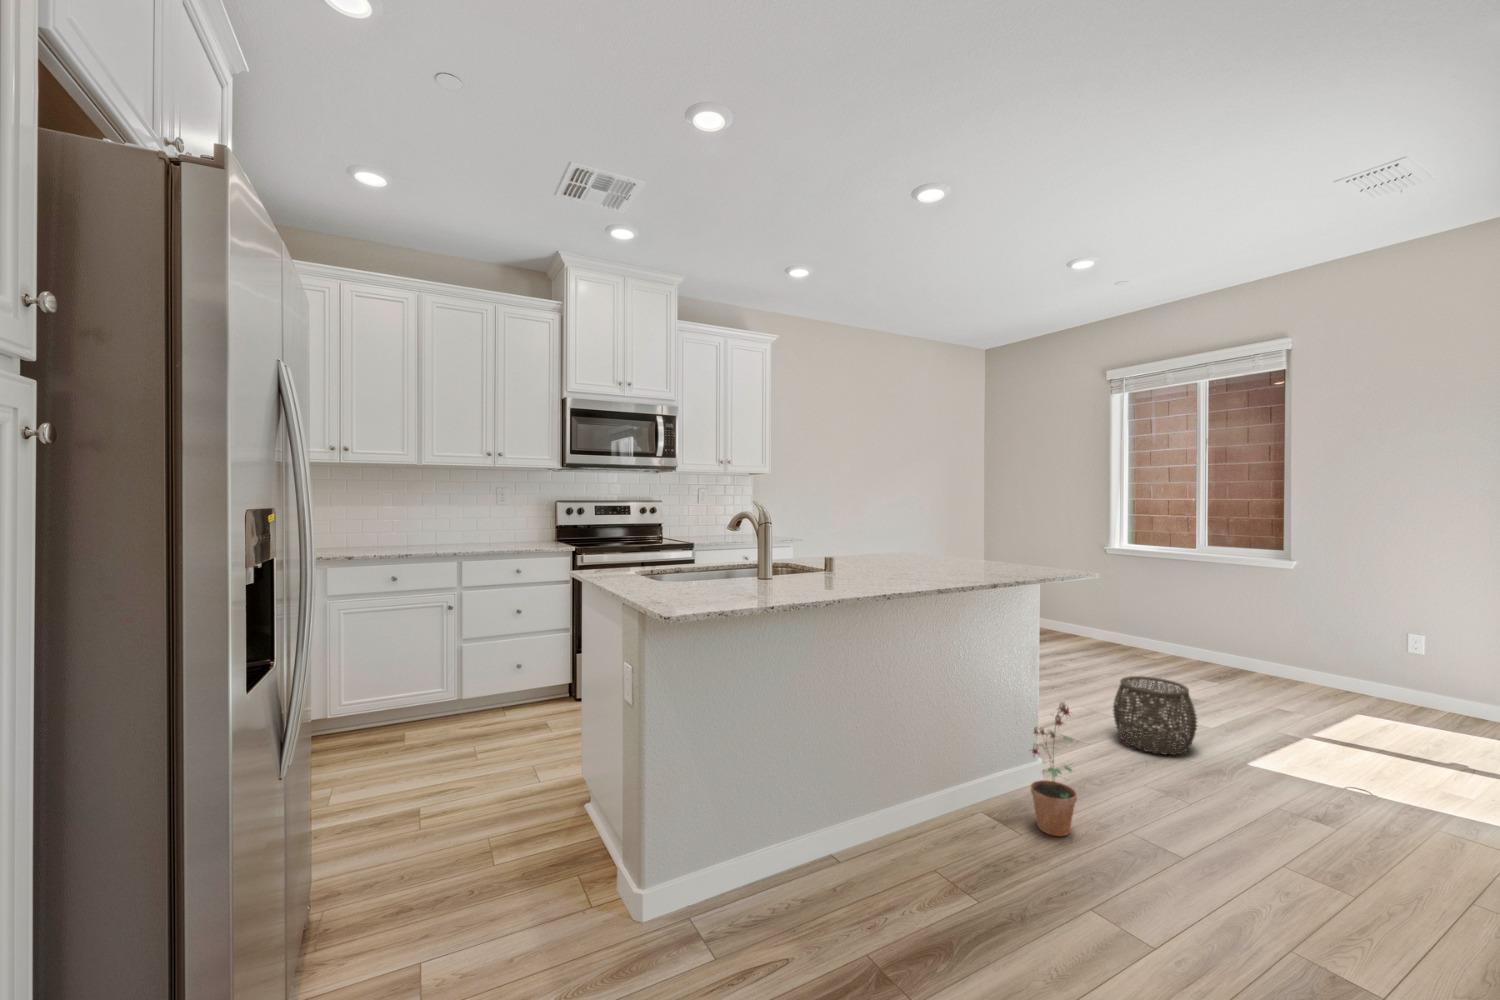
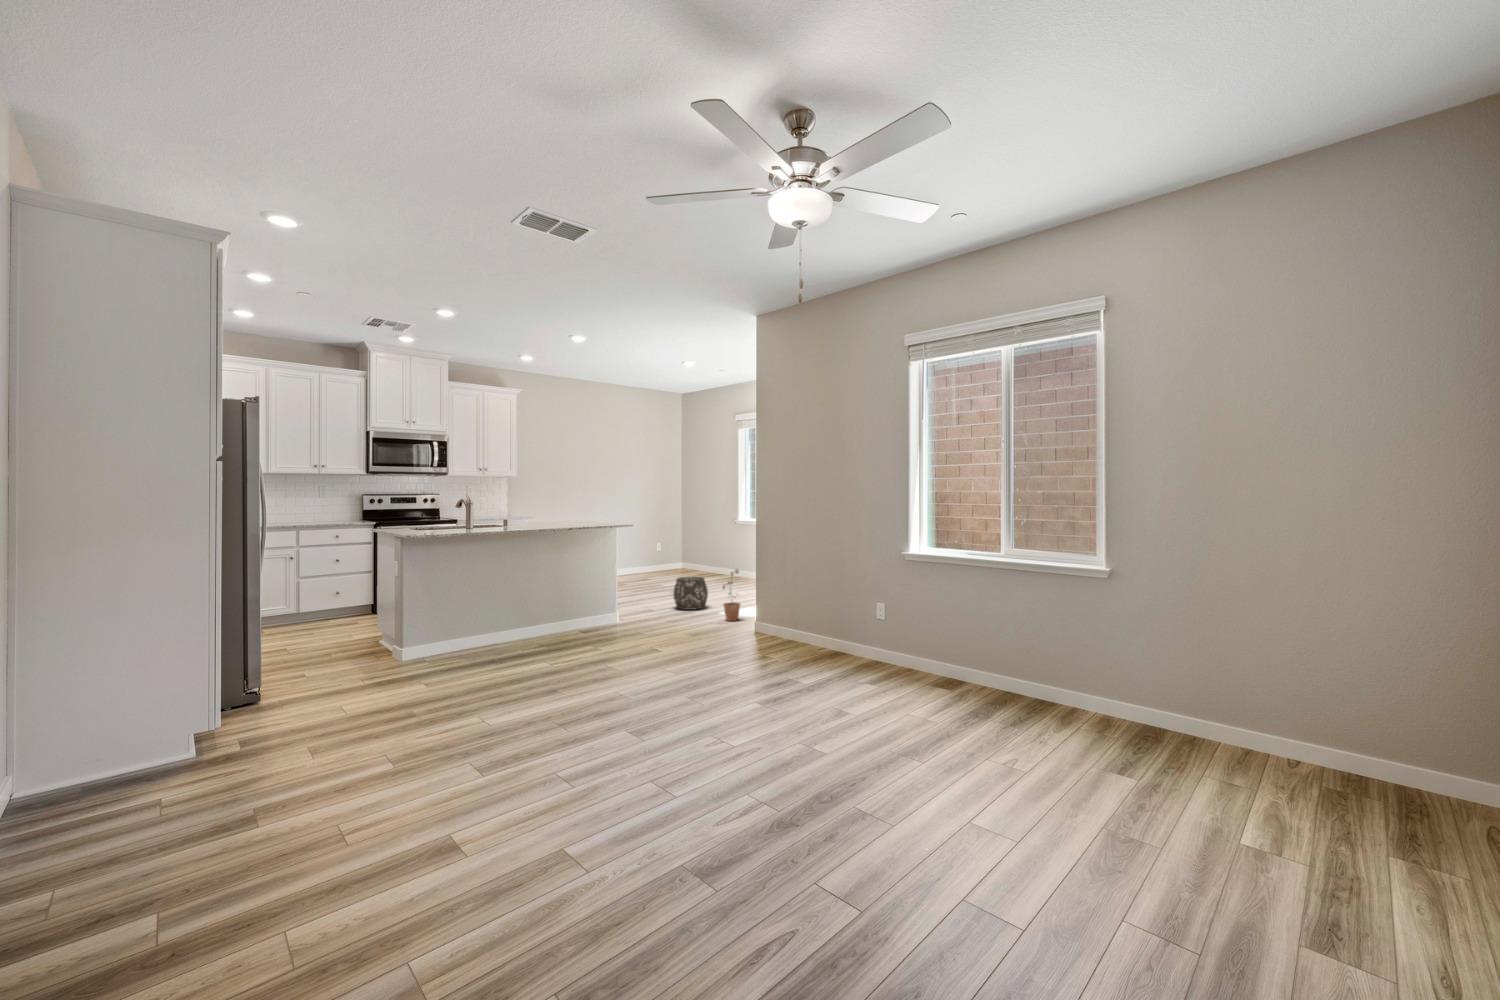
potted plant: present [1031,703,1077,836] -> present [723,570,740,621]

